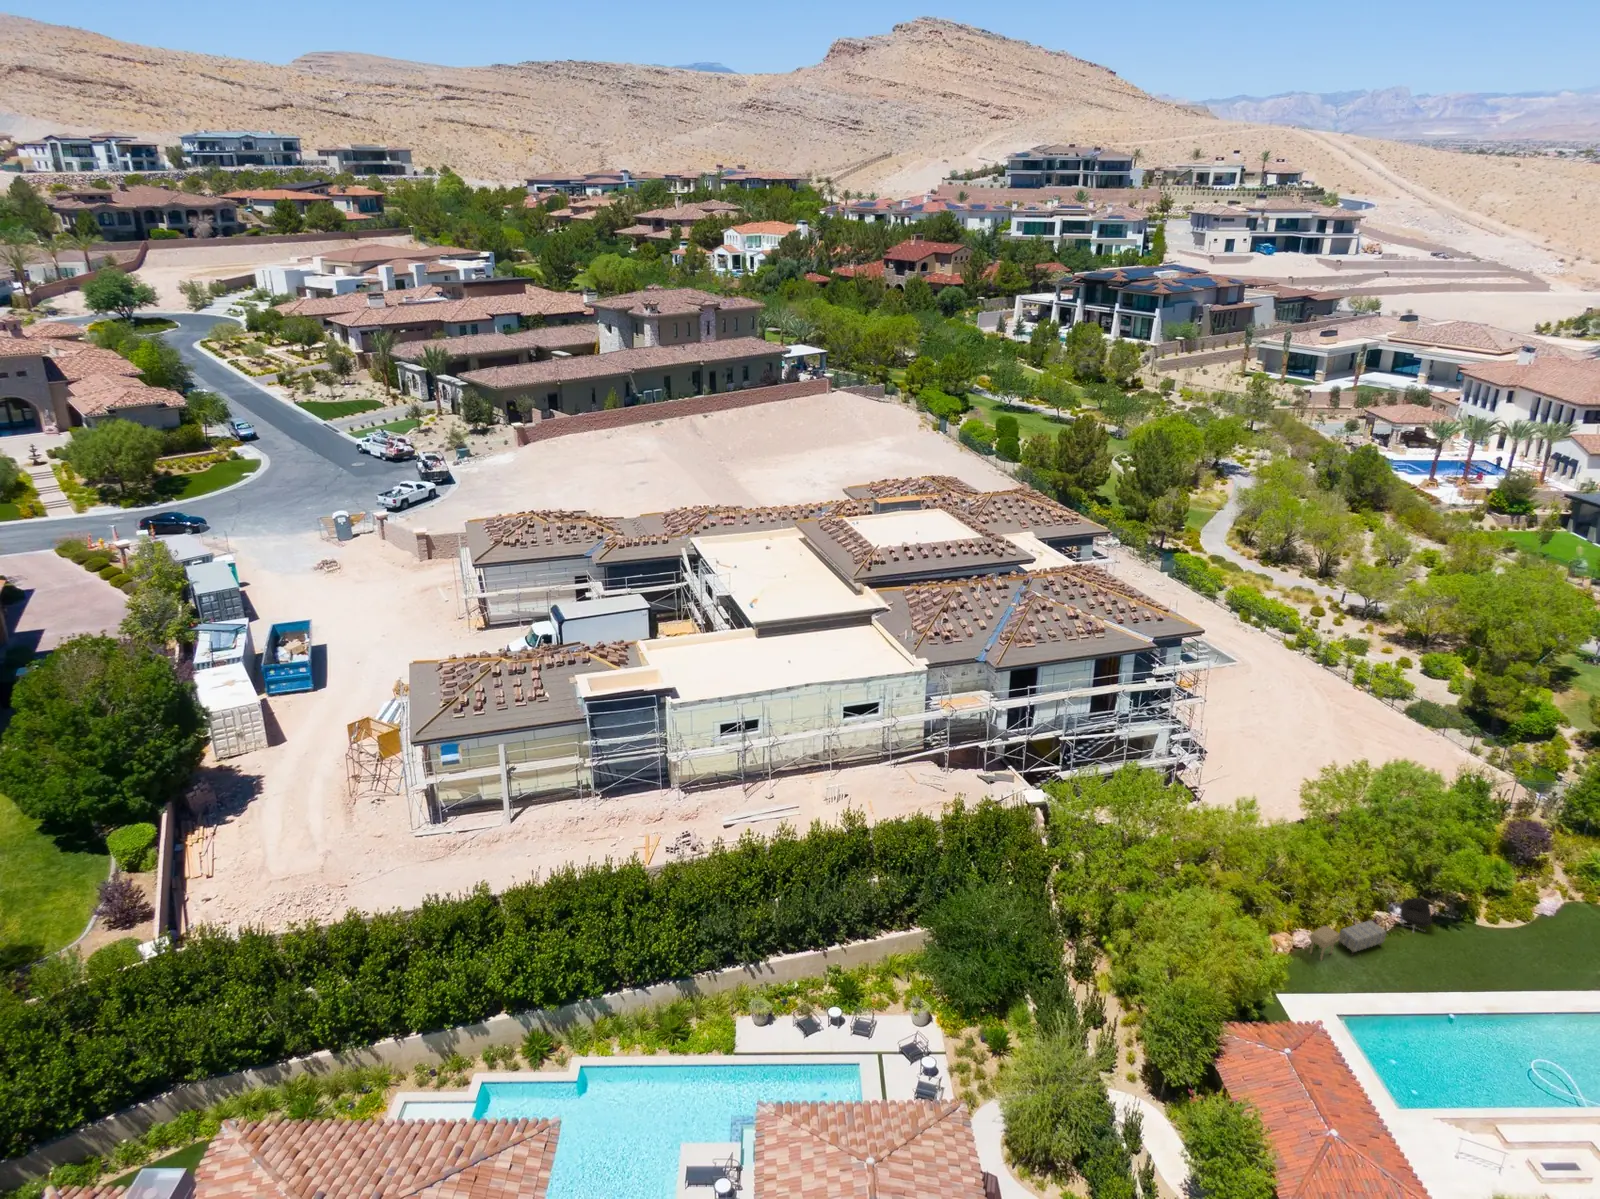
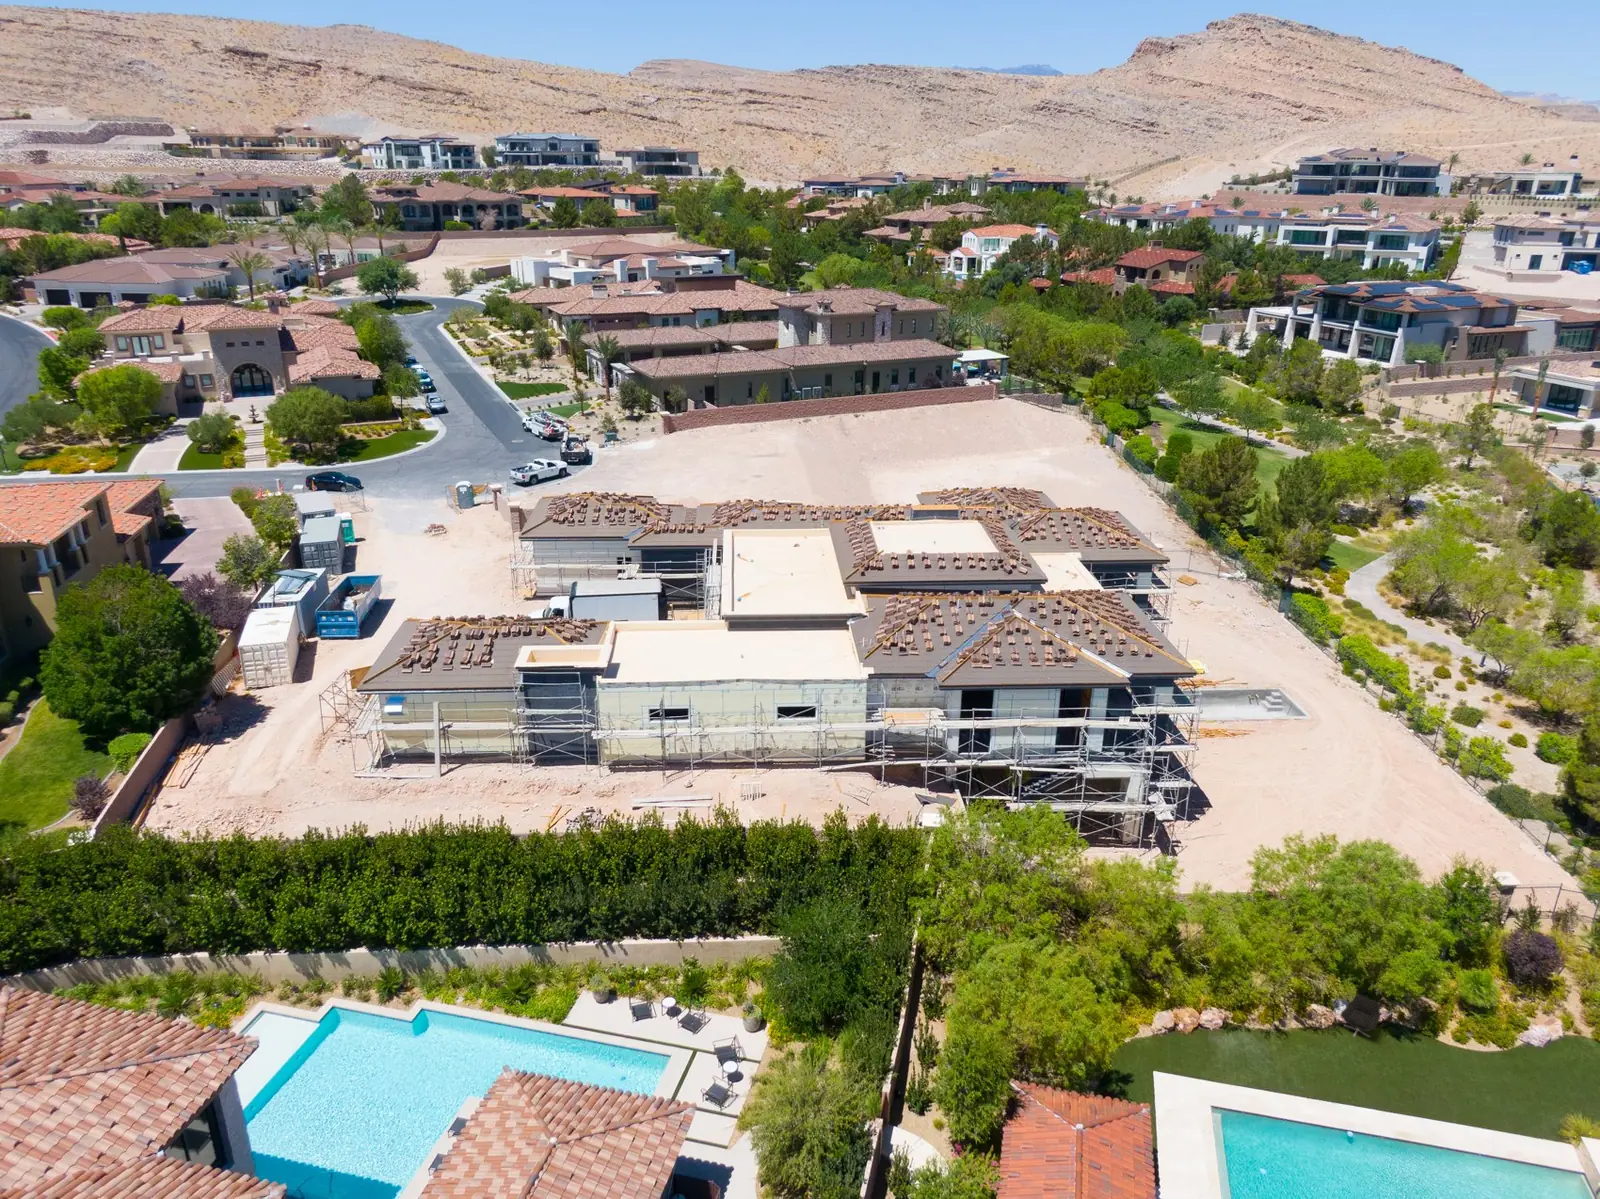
bench: present [1339,921,1386,956] -> none [1253,1012,1309,1047]
side table: present [1310,926,1340,960] -> none [1212,1007,1248,1046]

